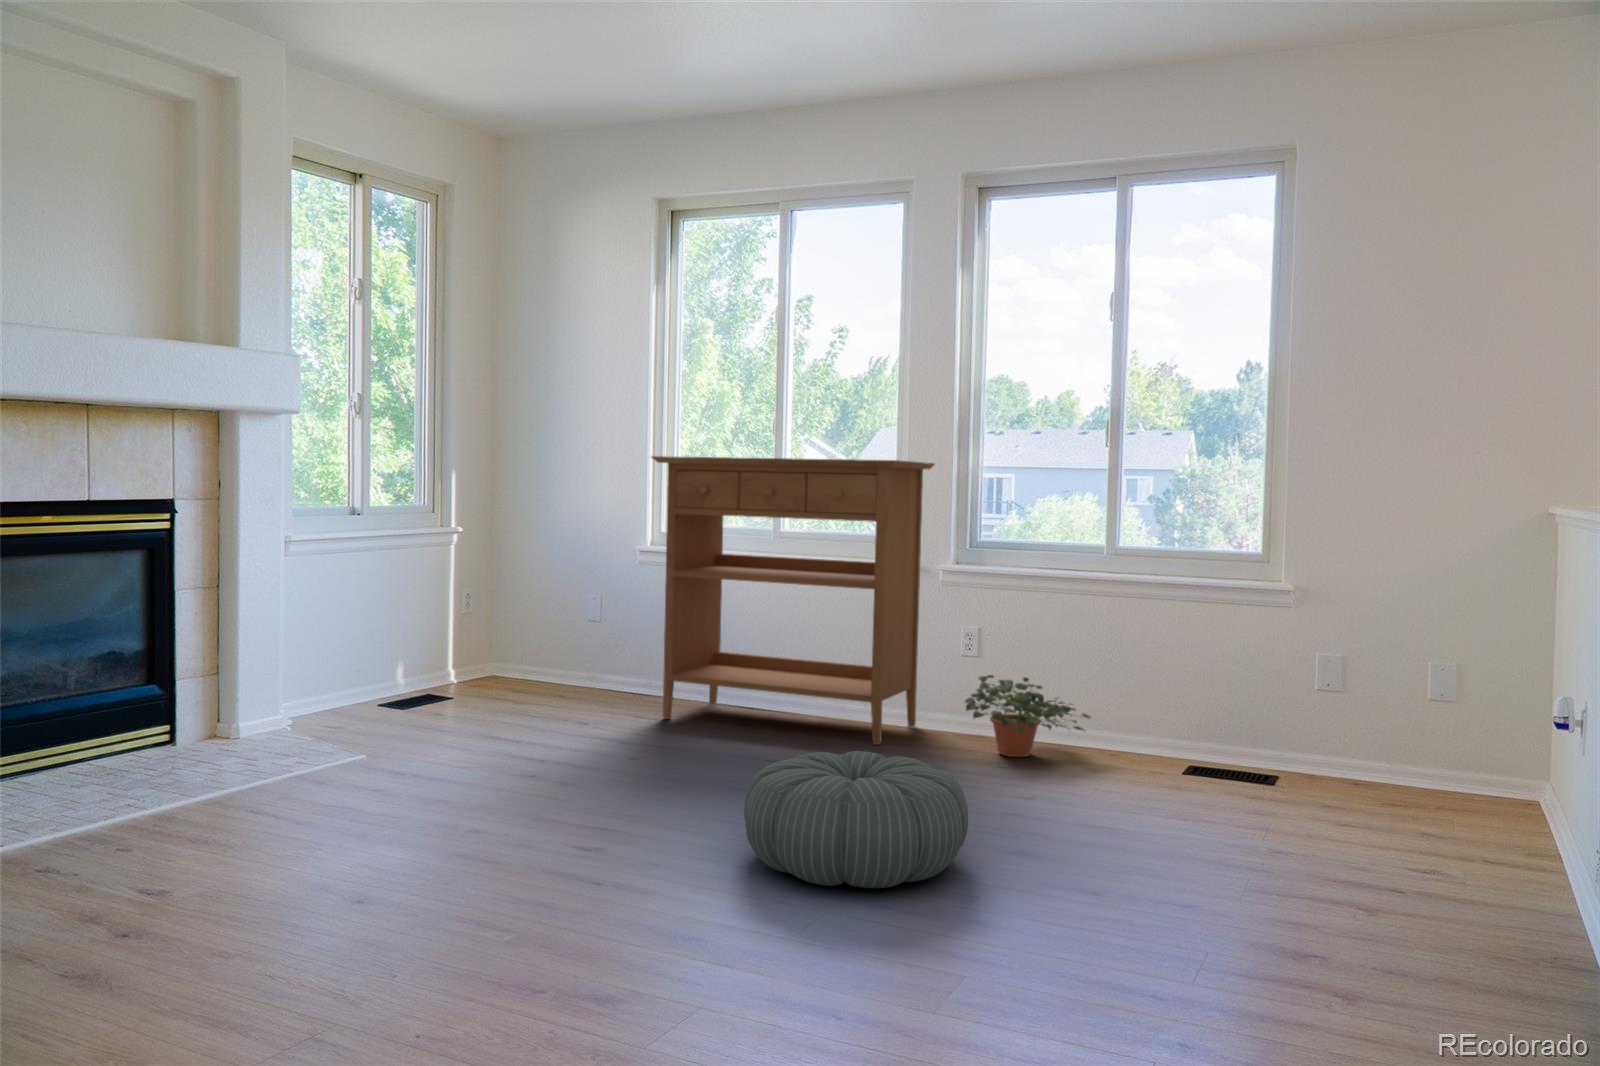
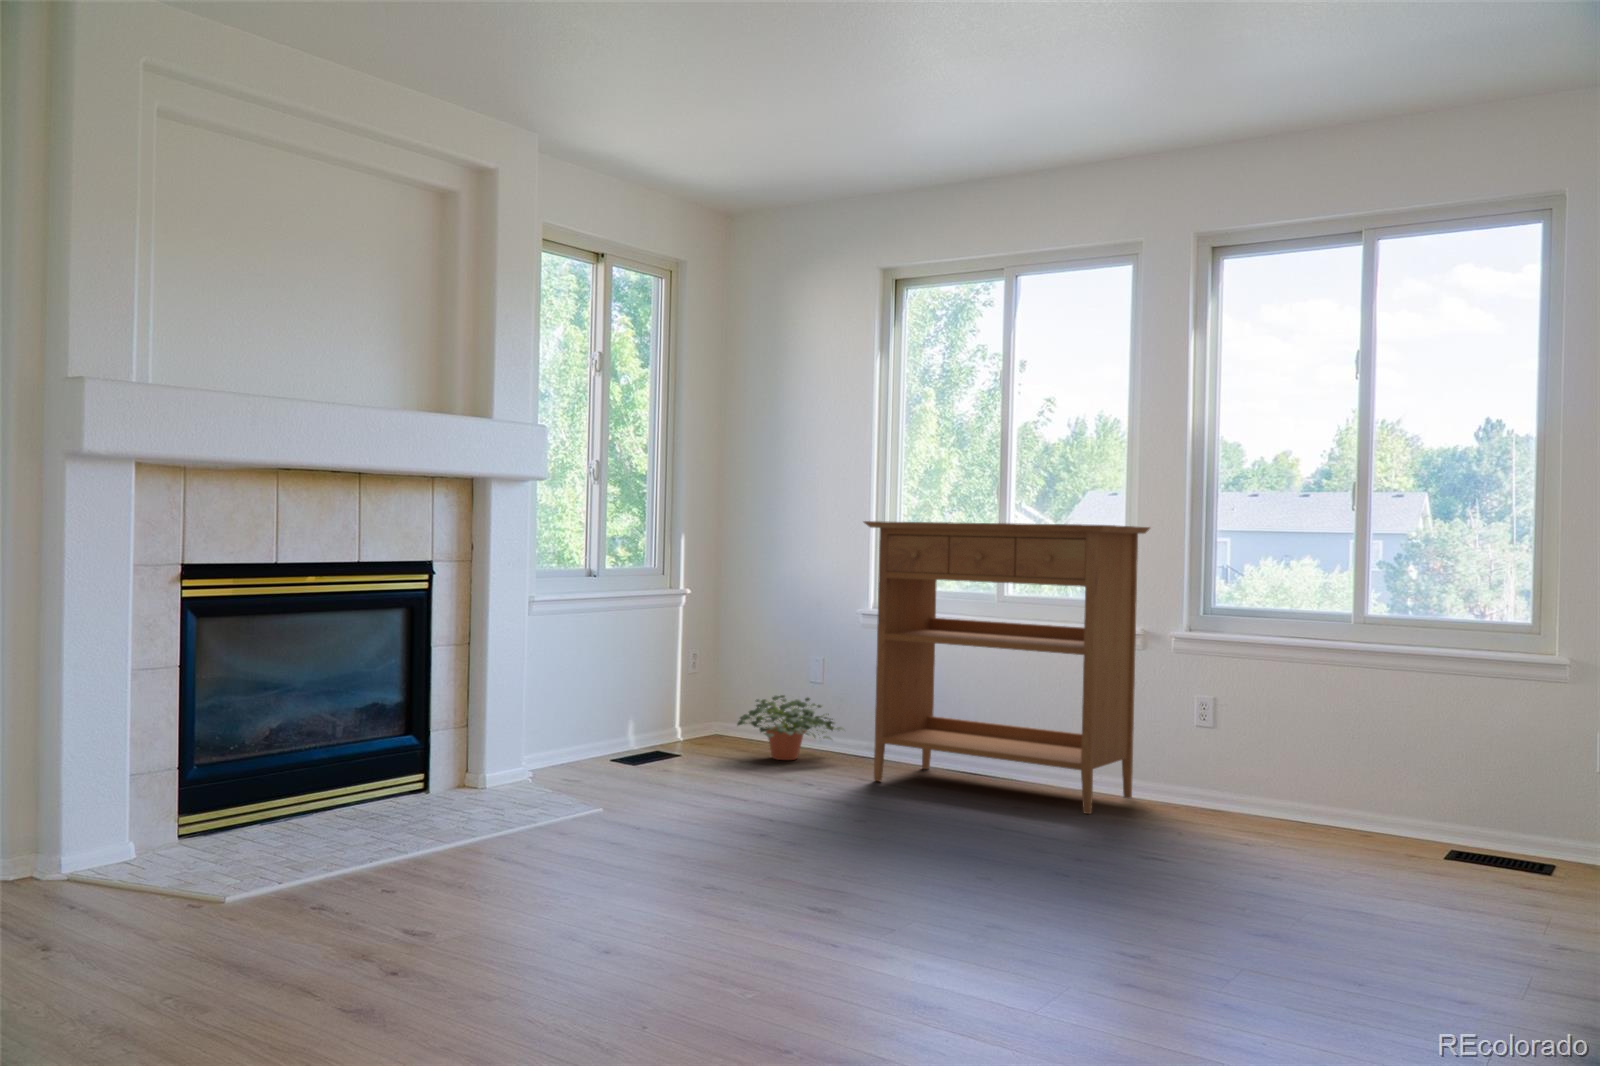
potted plant: present [965,675,1091,757] -> present [737,695,844,760]
pouf: present [744,751,968,888] -> none [936,812,1157,943]

